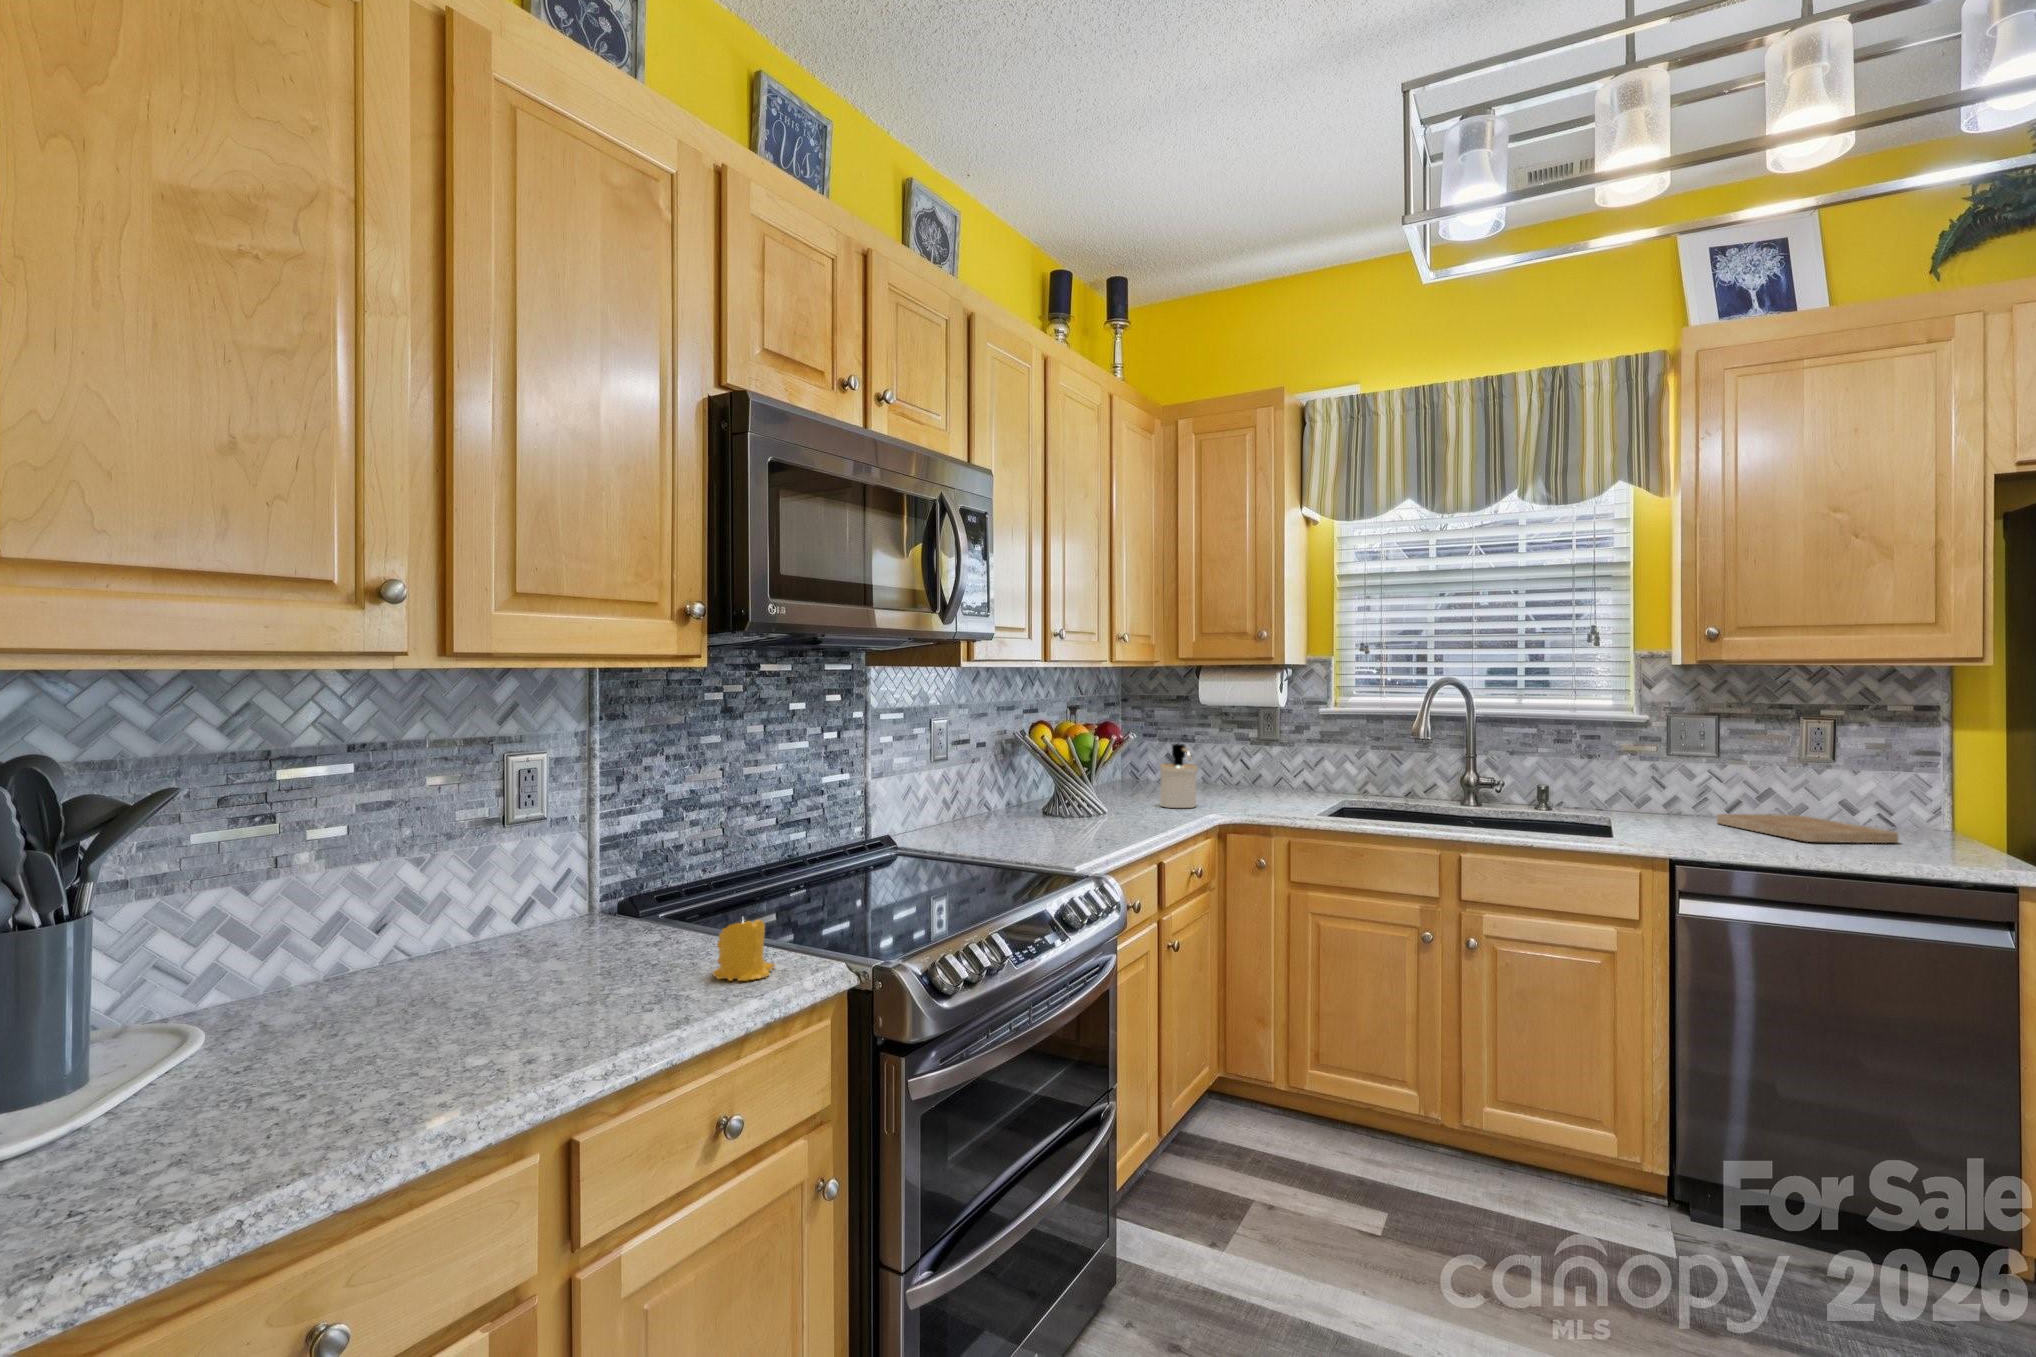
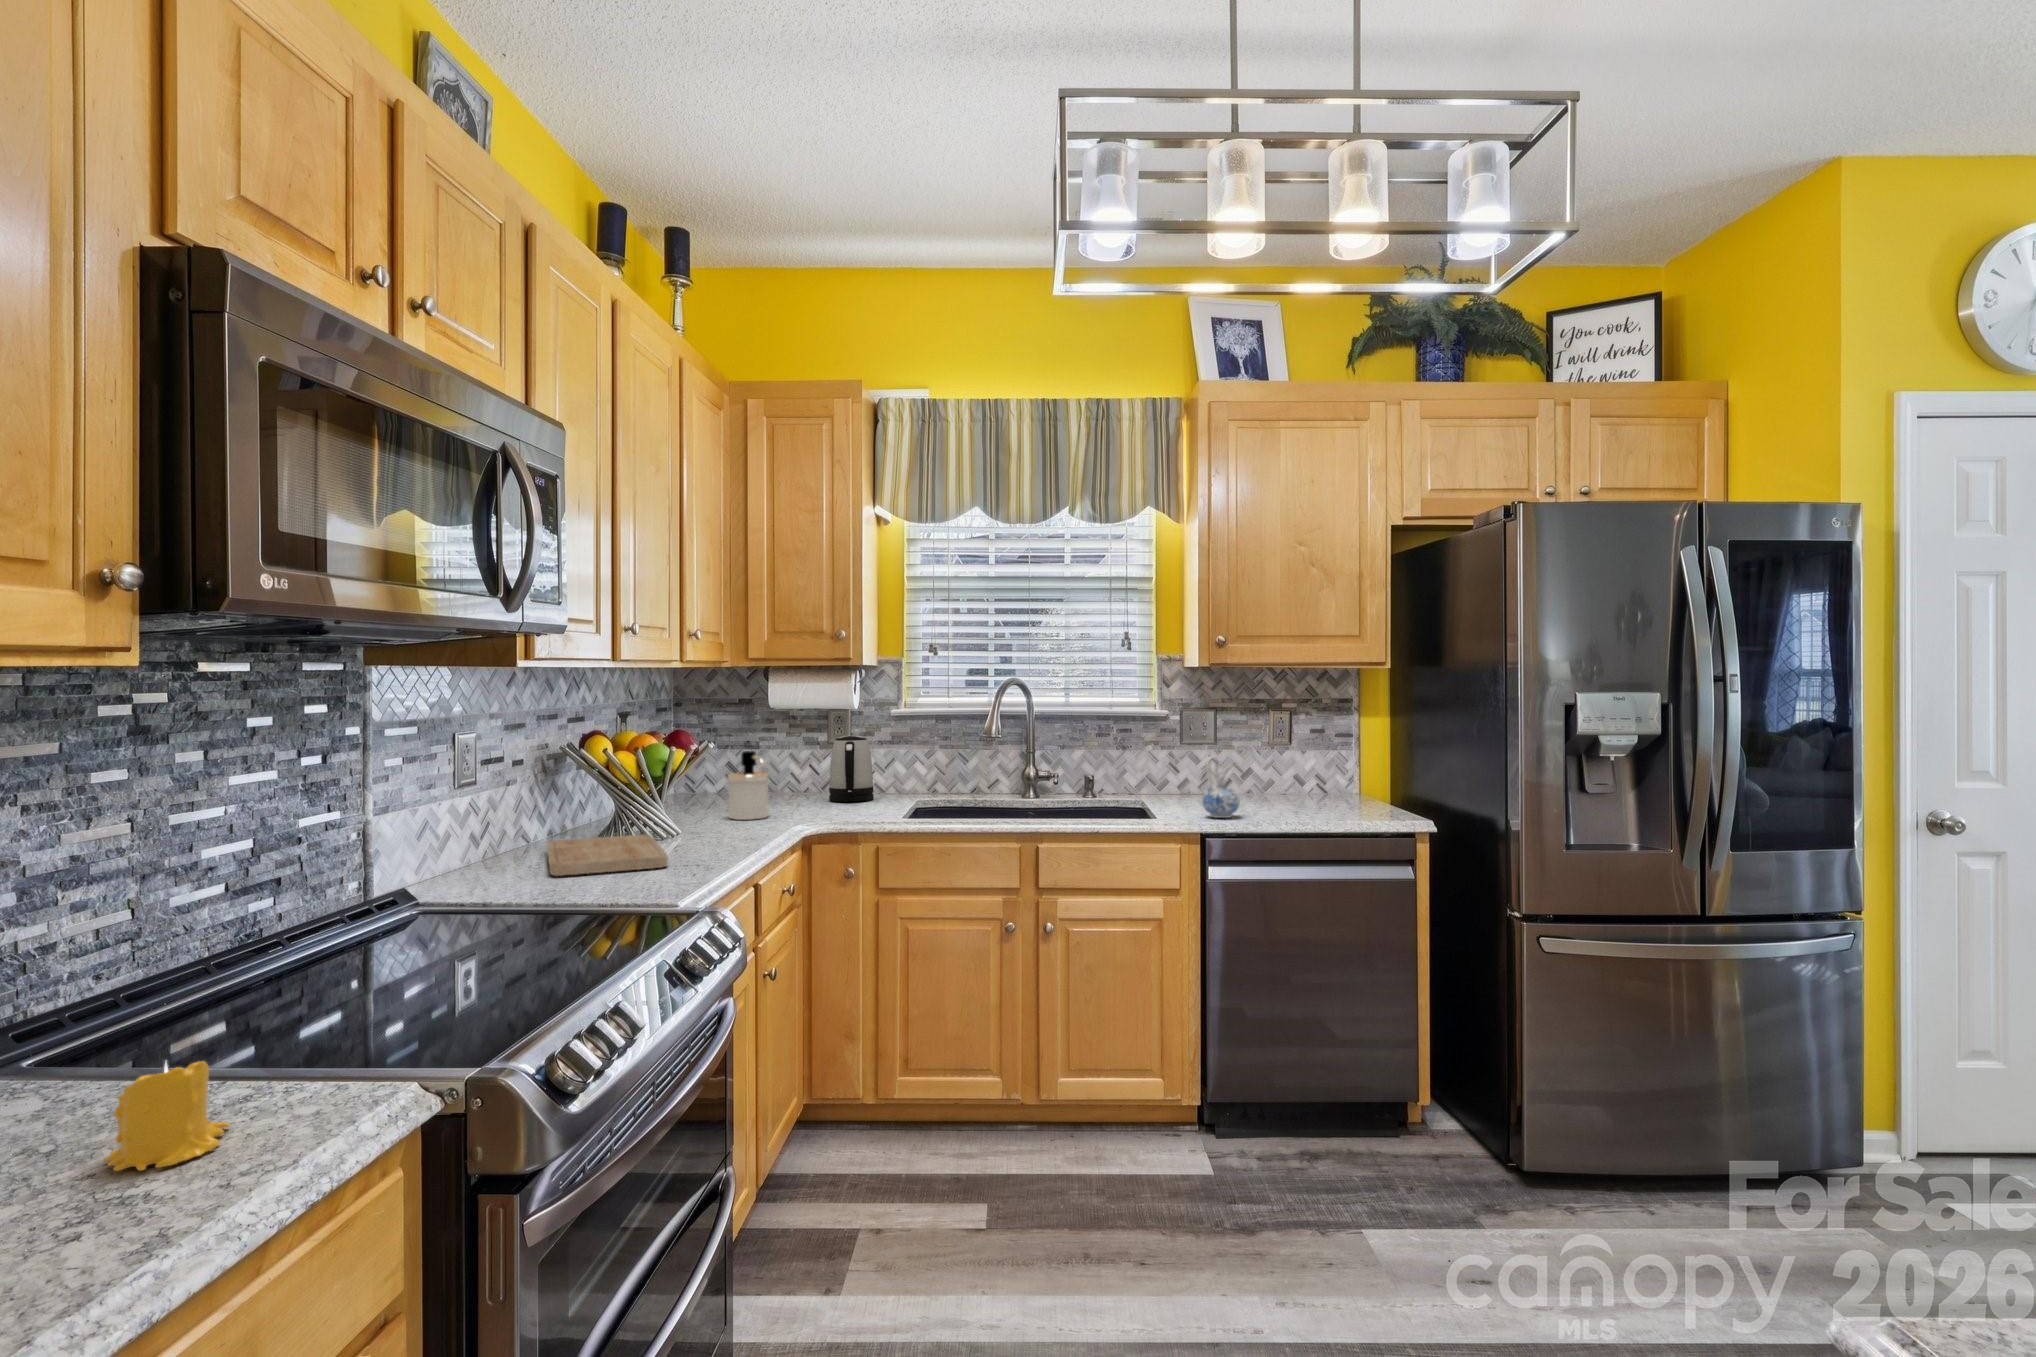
kettle: none [1260,733,1305,799] -> present [829,736,874,802]
ceramic pitcher: none [1664,769,1712,840] -> present [1202,756,1240,818]
cutting board: present [1717,814,1898,843] -> present [547,835,668,876]

